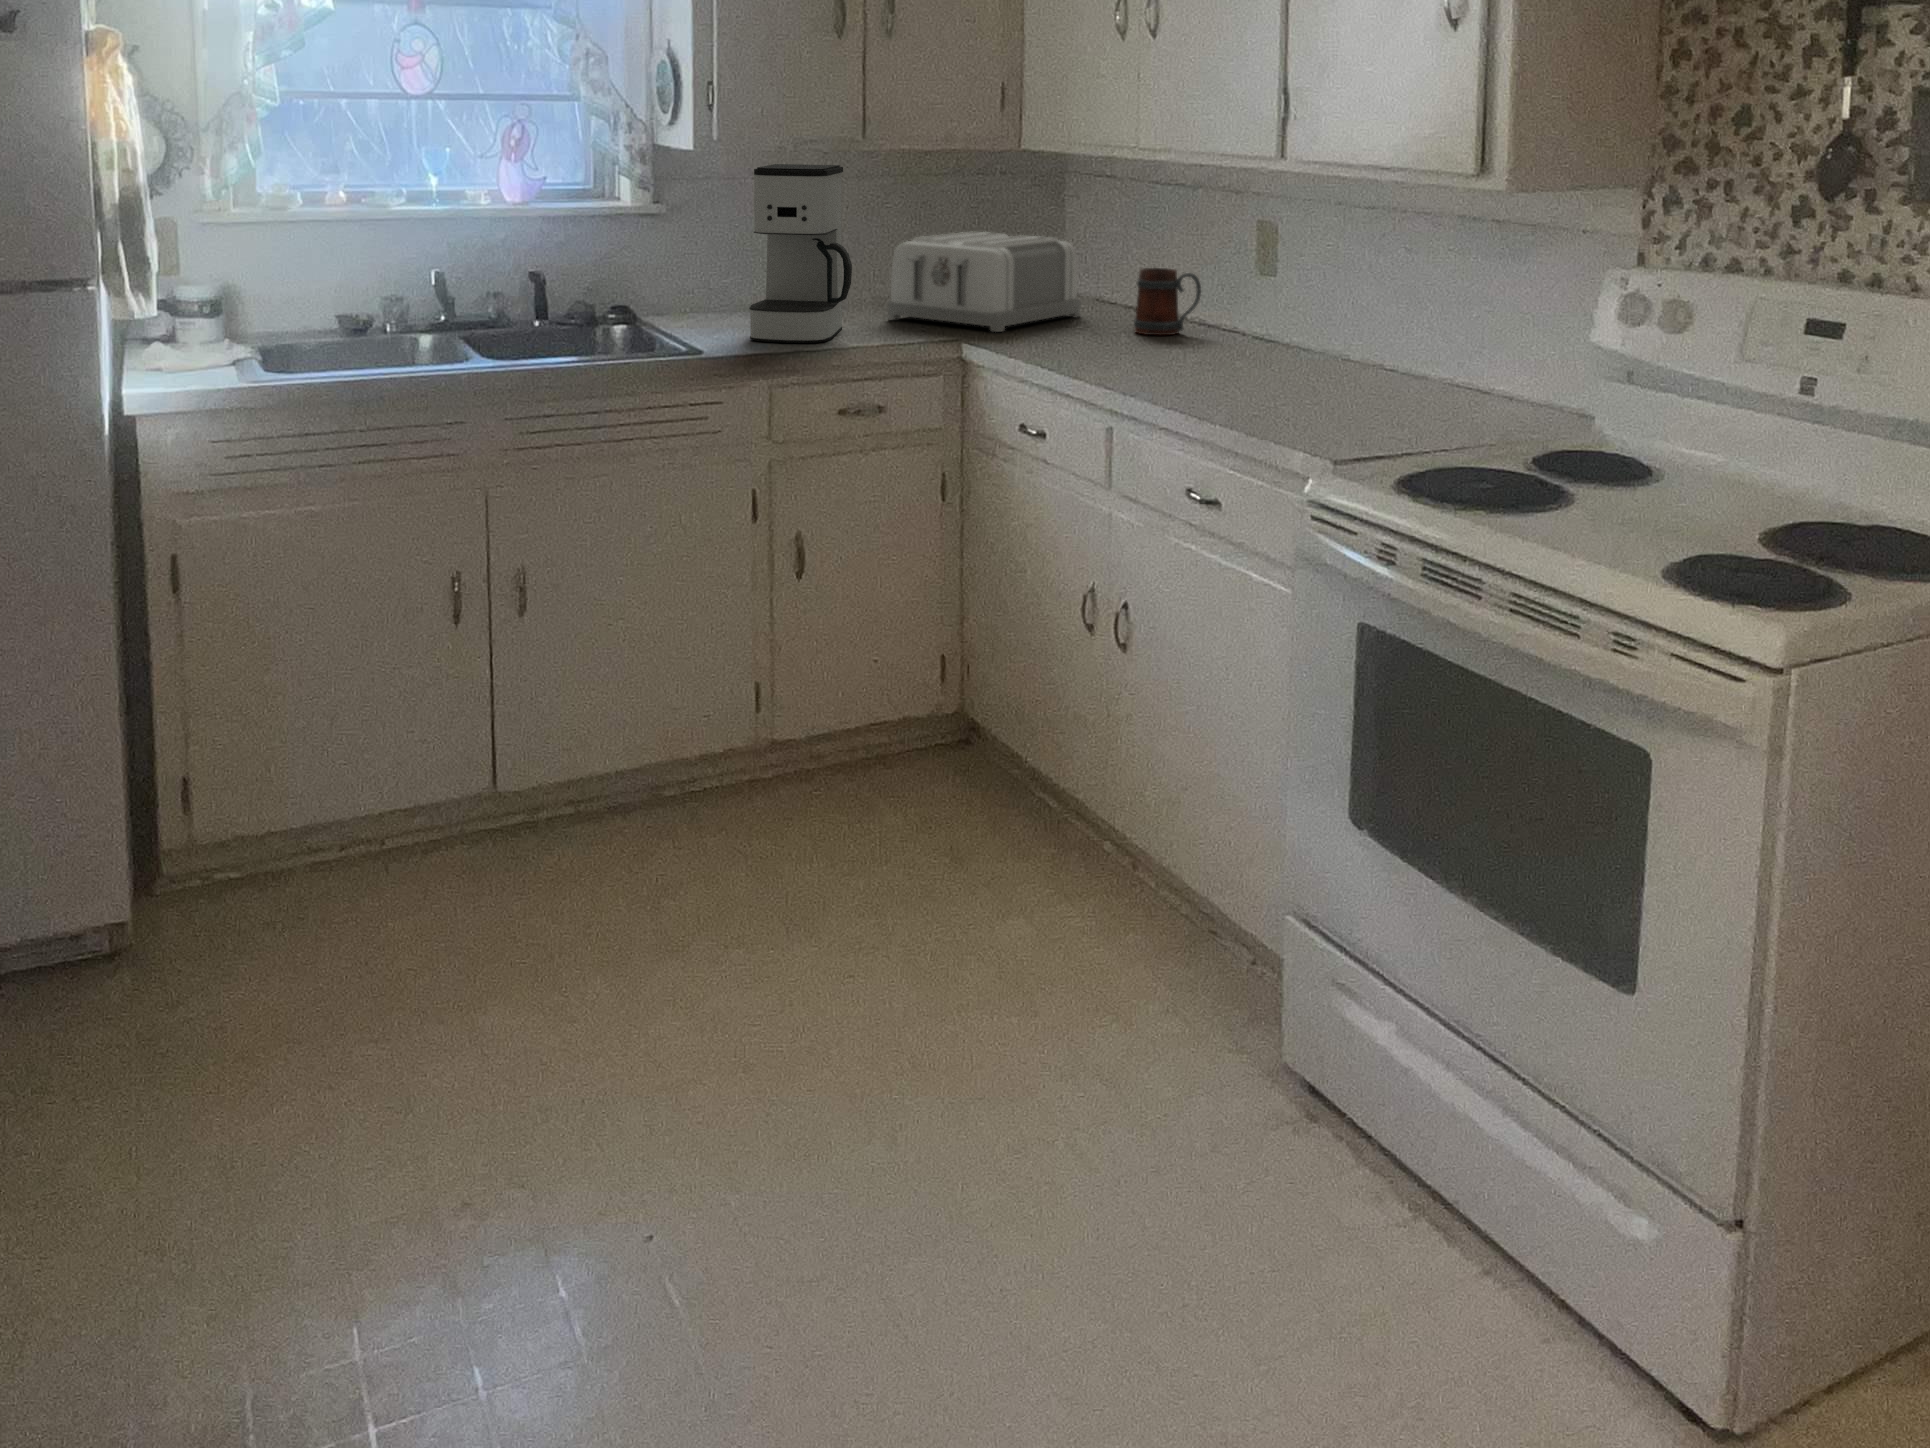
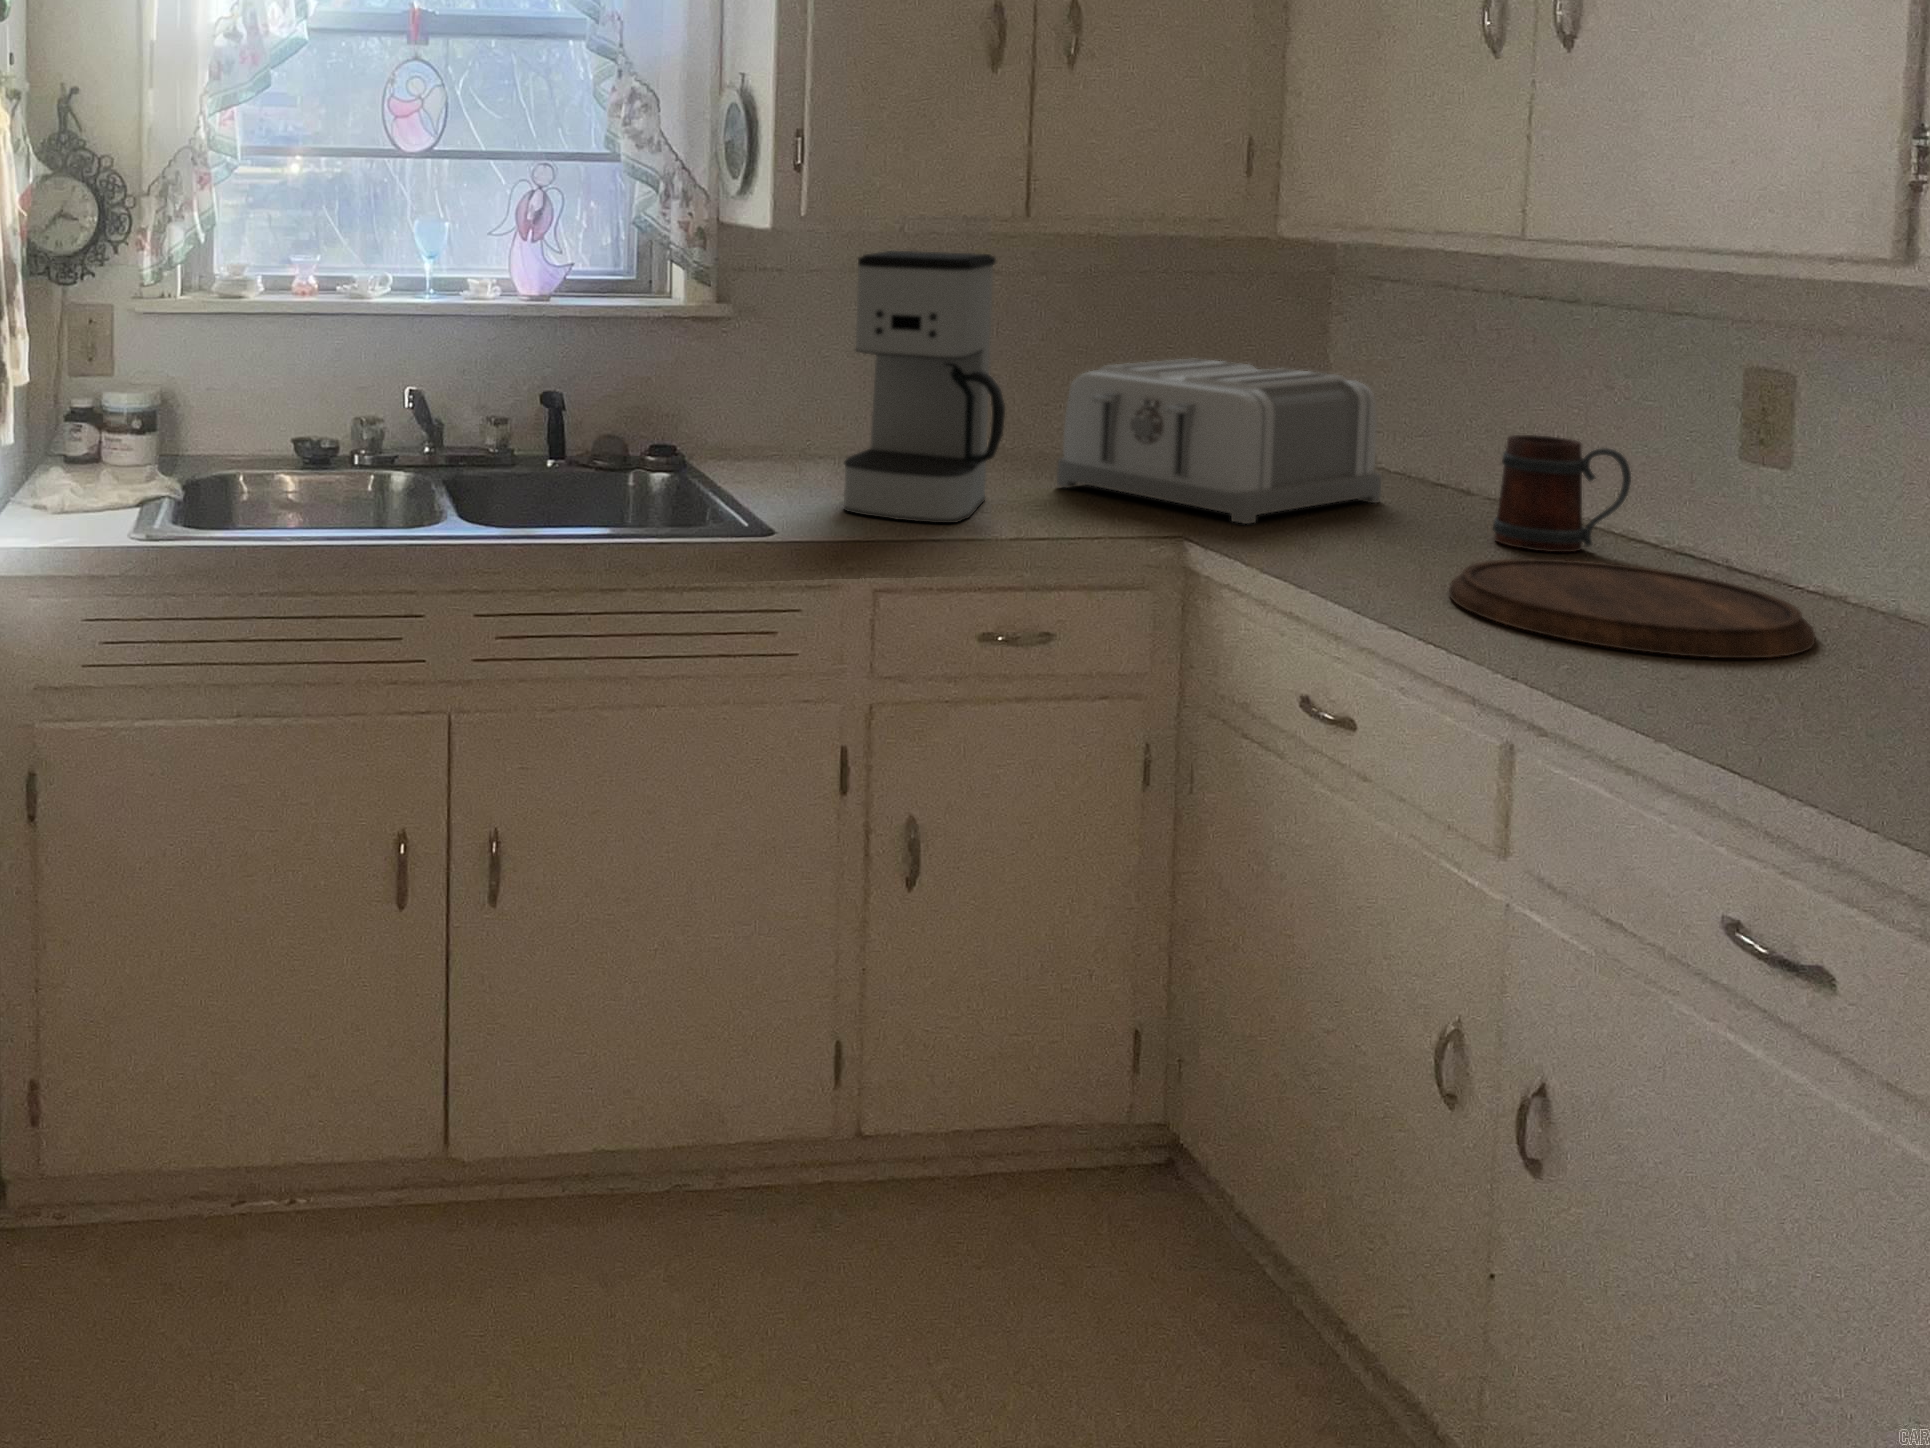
cutting board: none [1098,336,1266,375] -> present [1449,559,1815,658]

